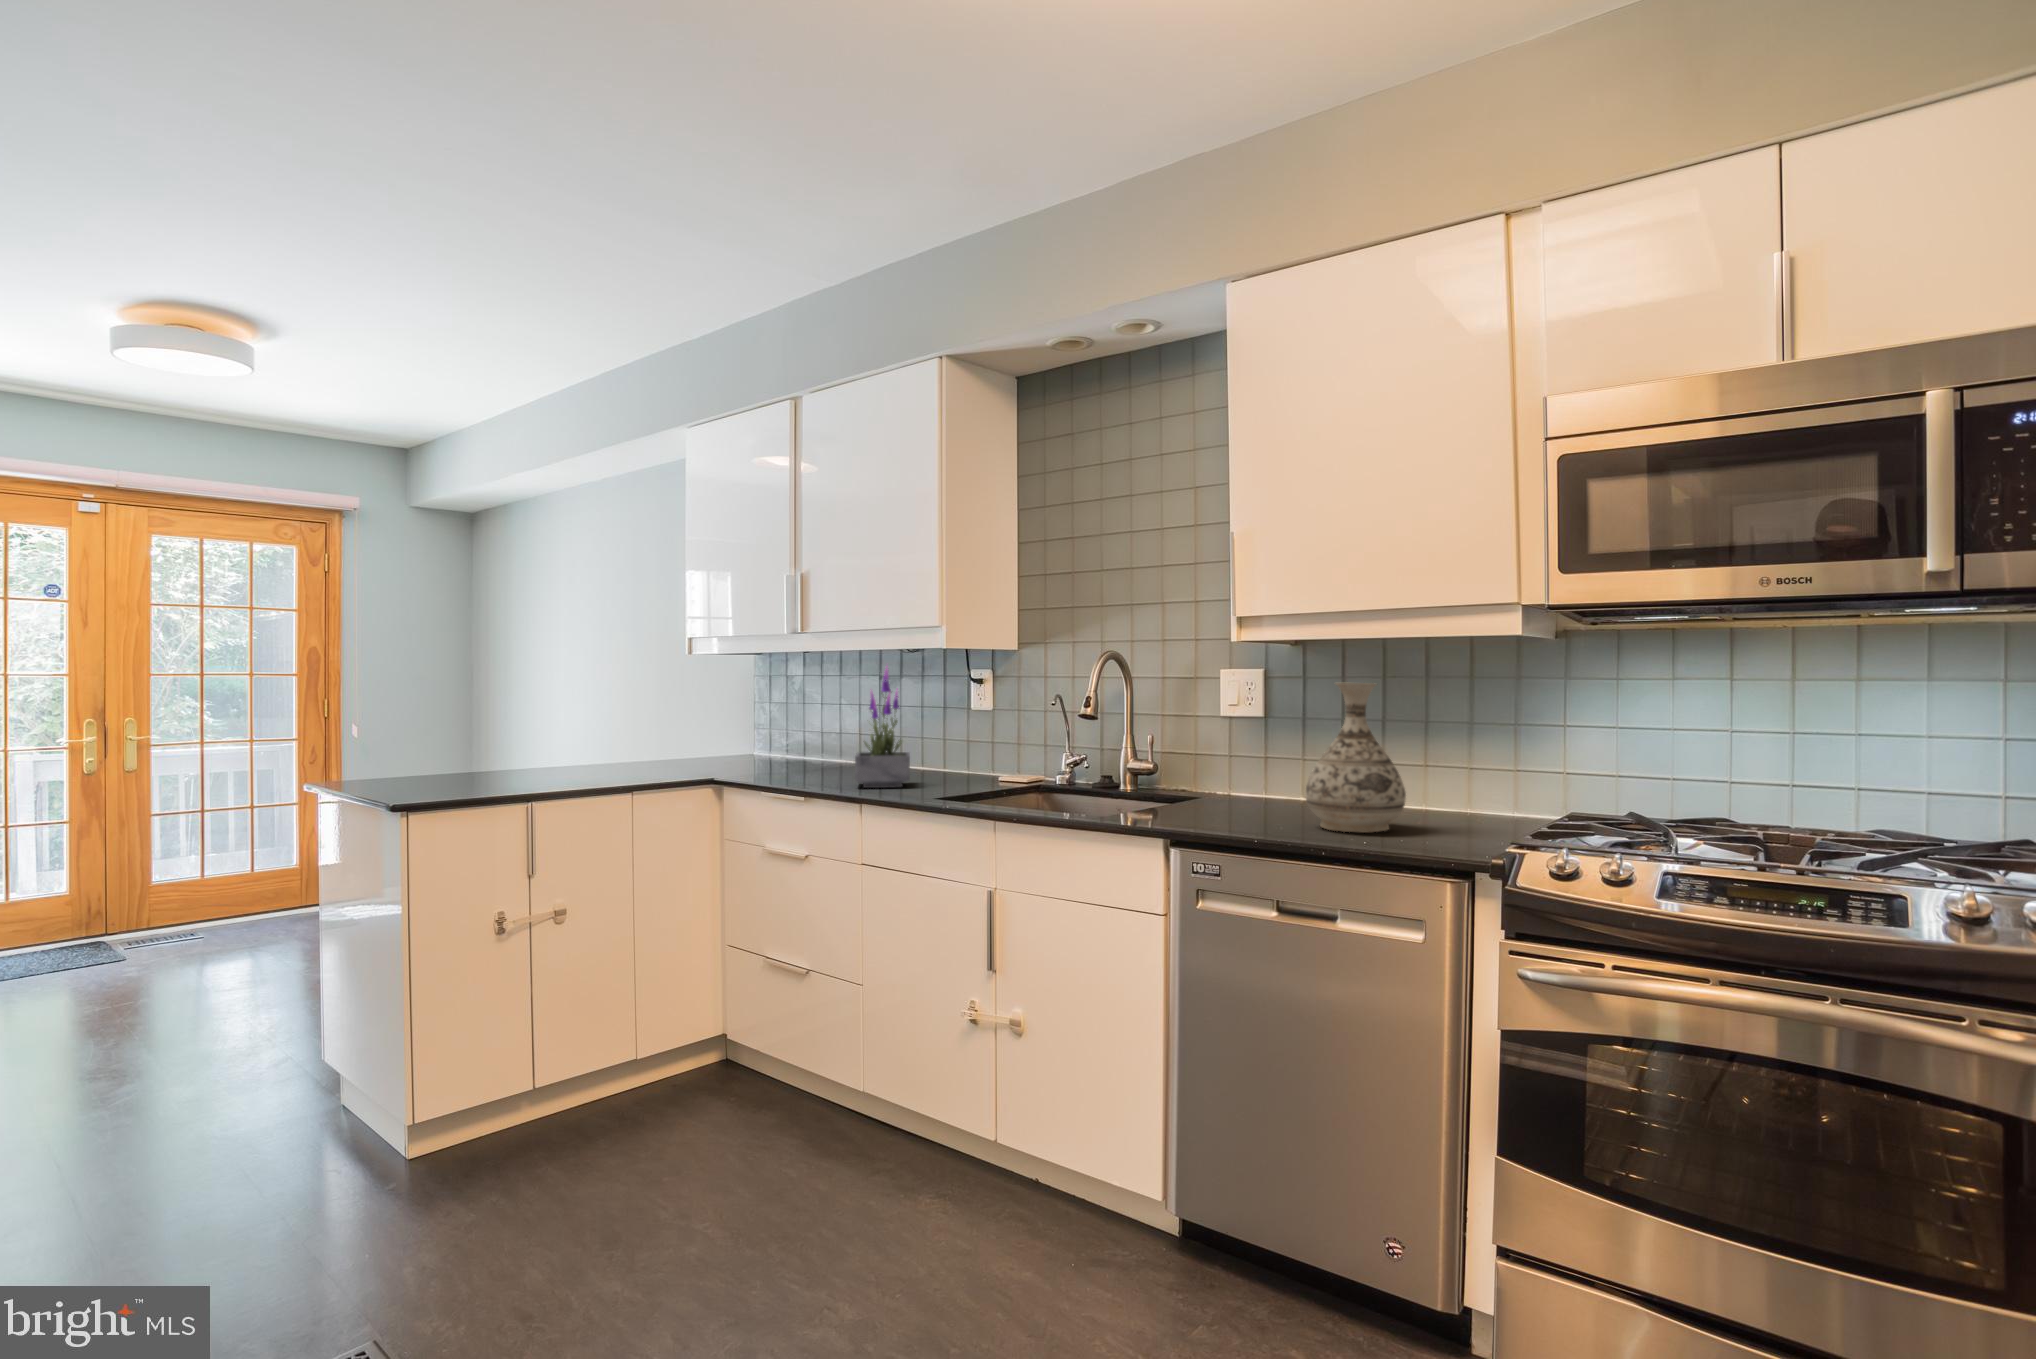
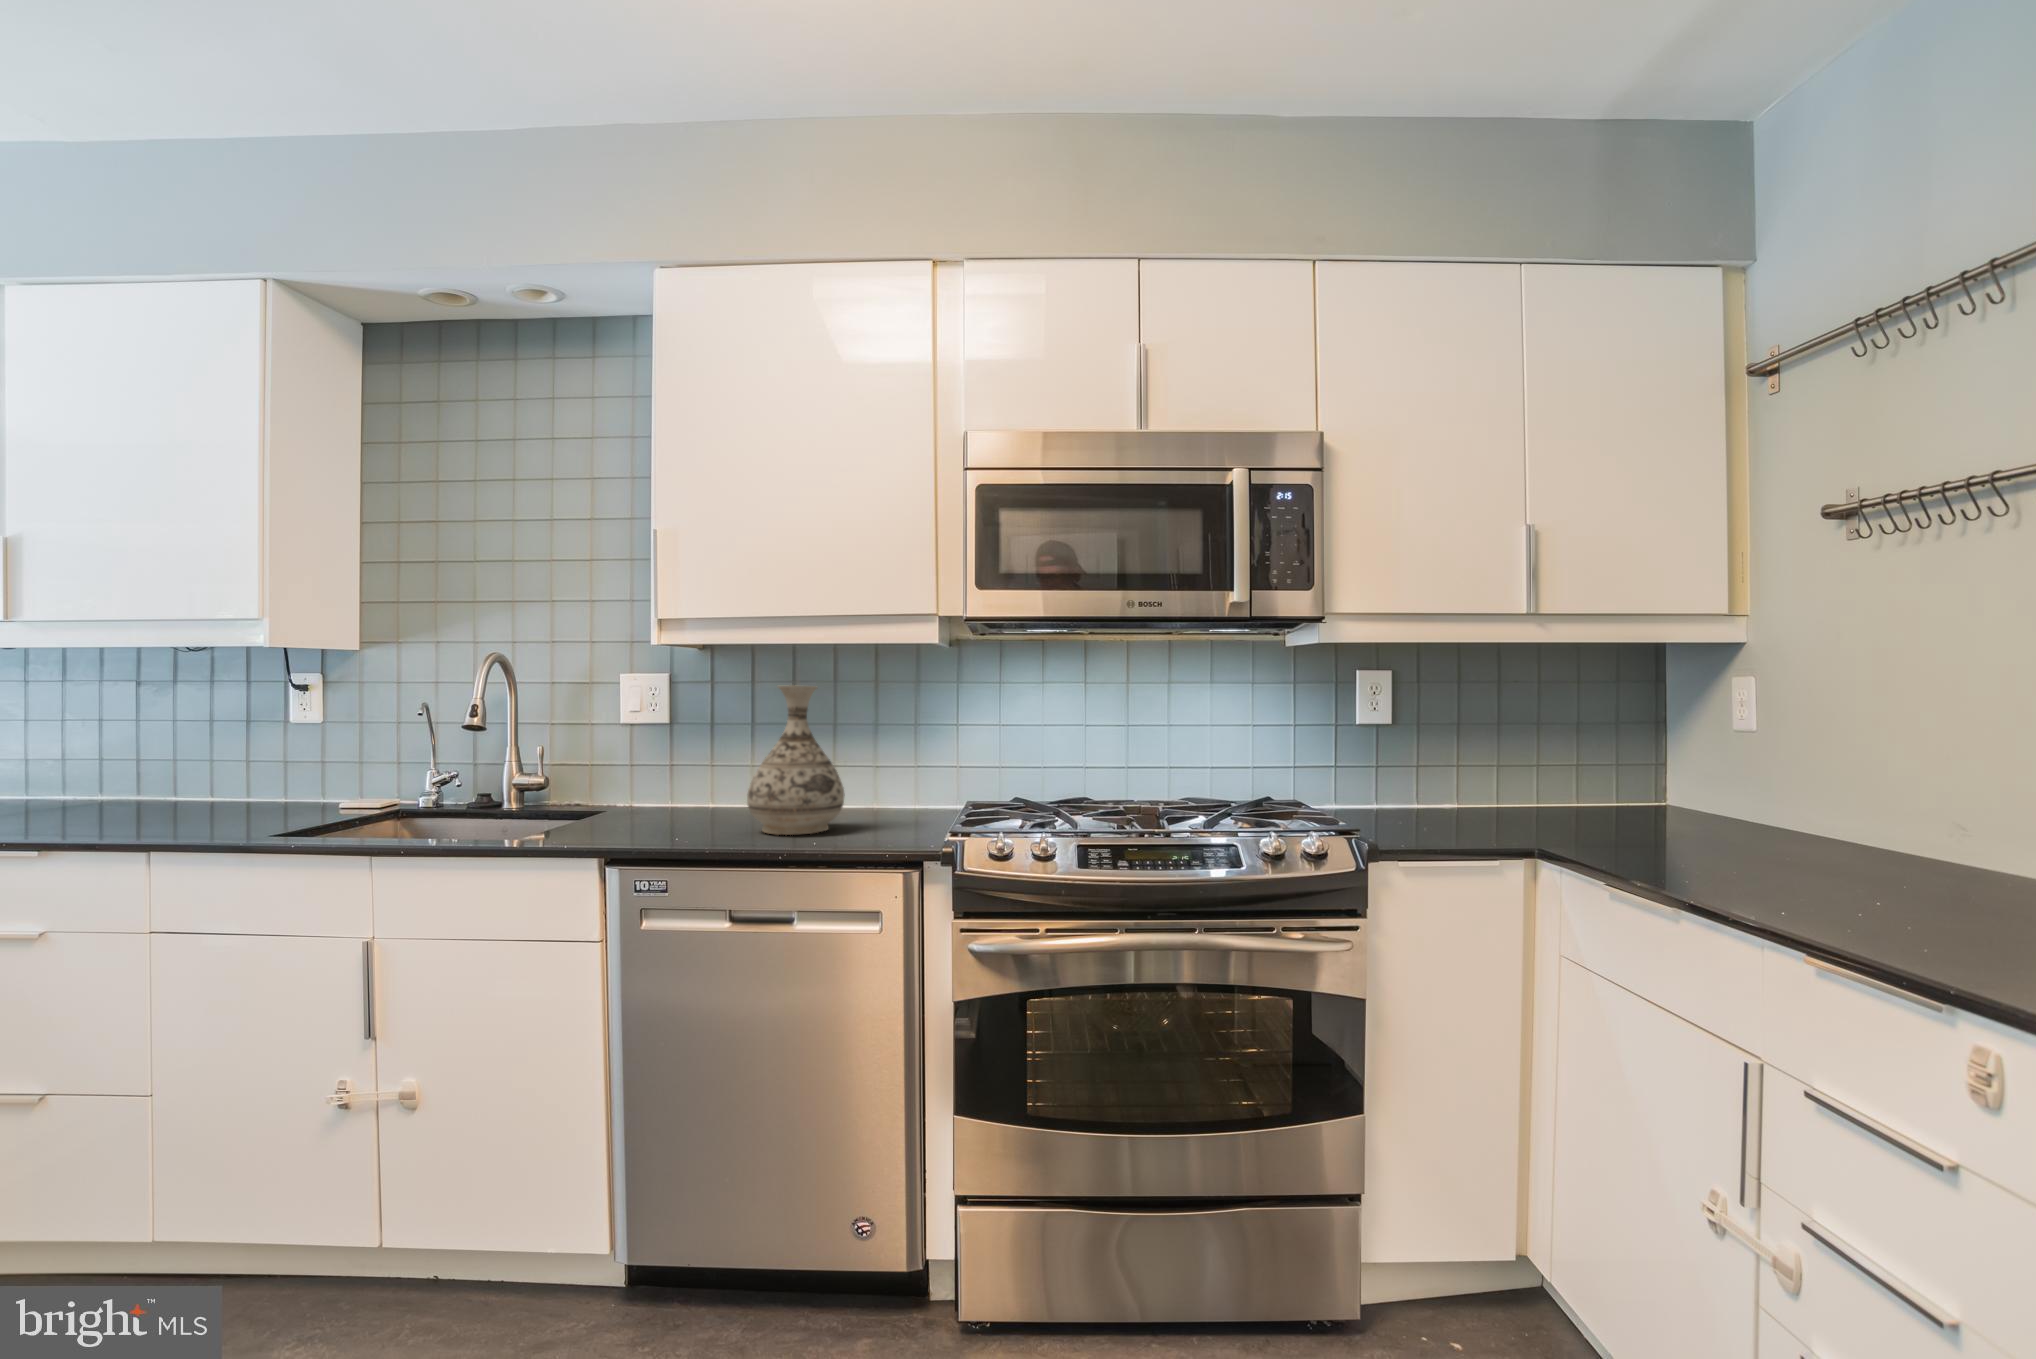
potted plant: present [855,666,910,788] -> none [96,662,196,834]

